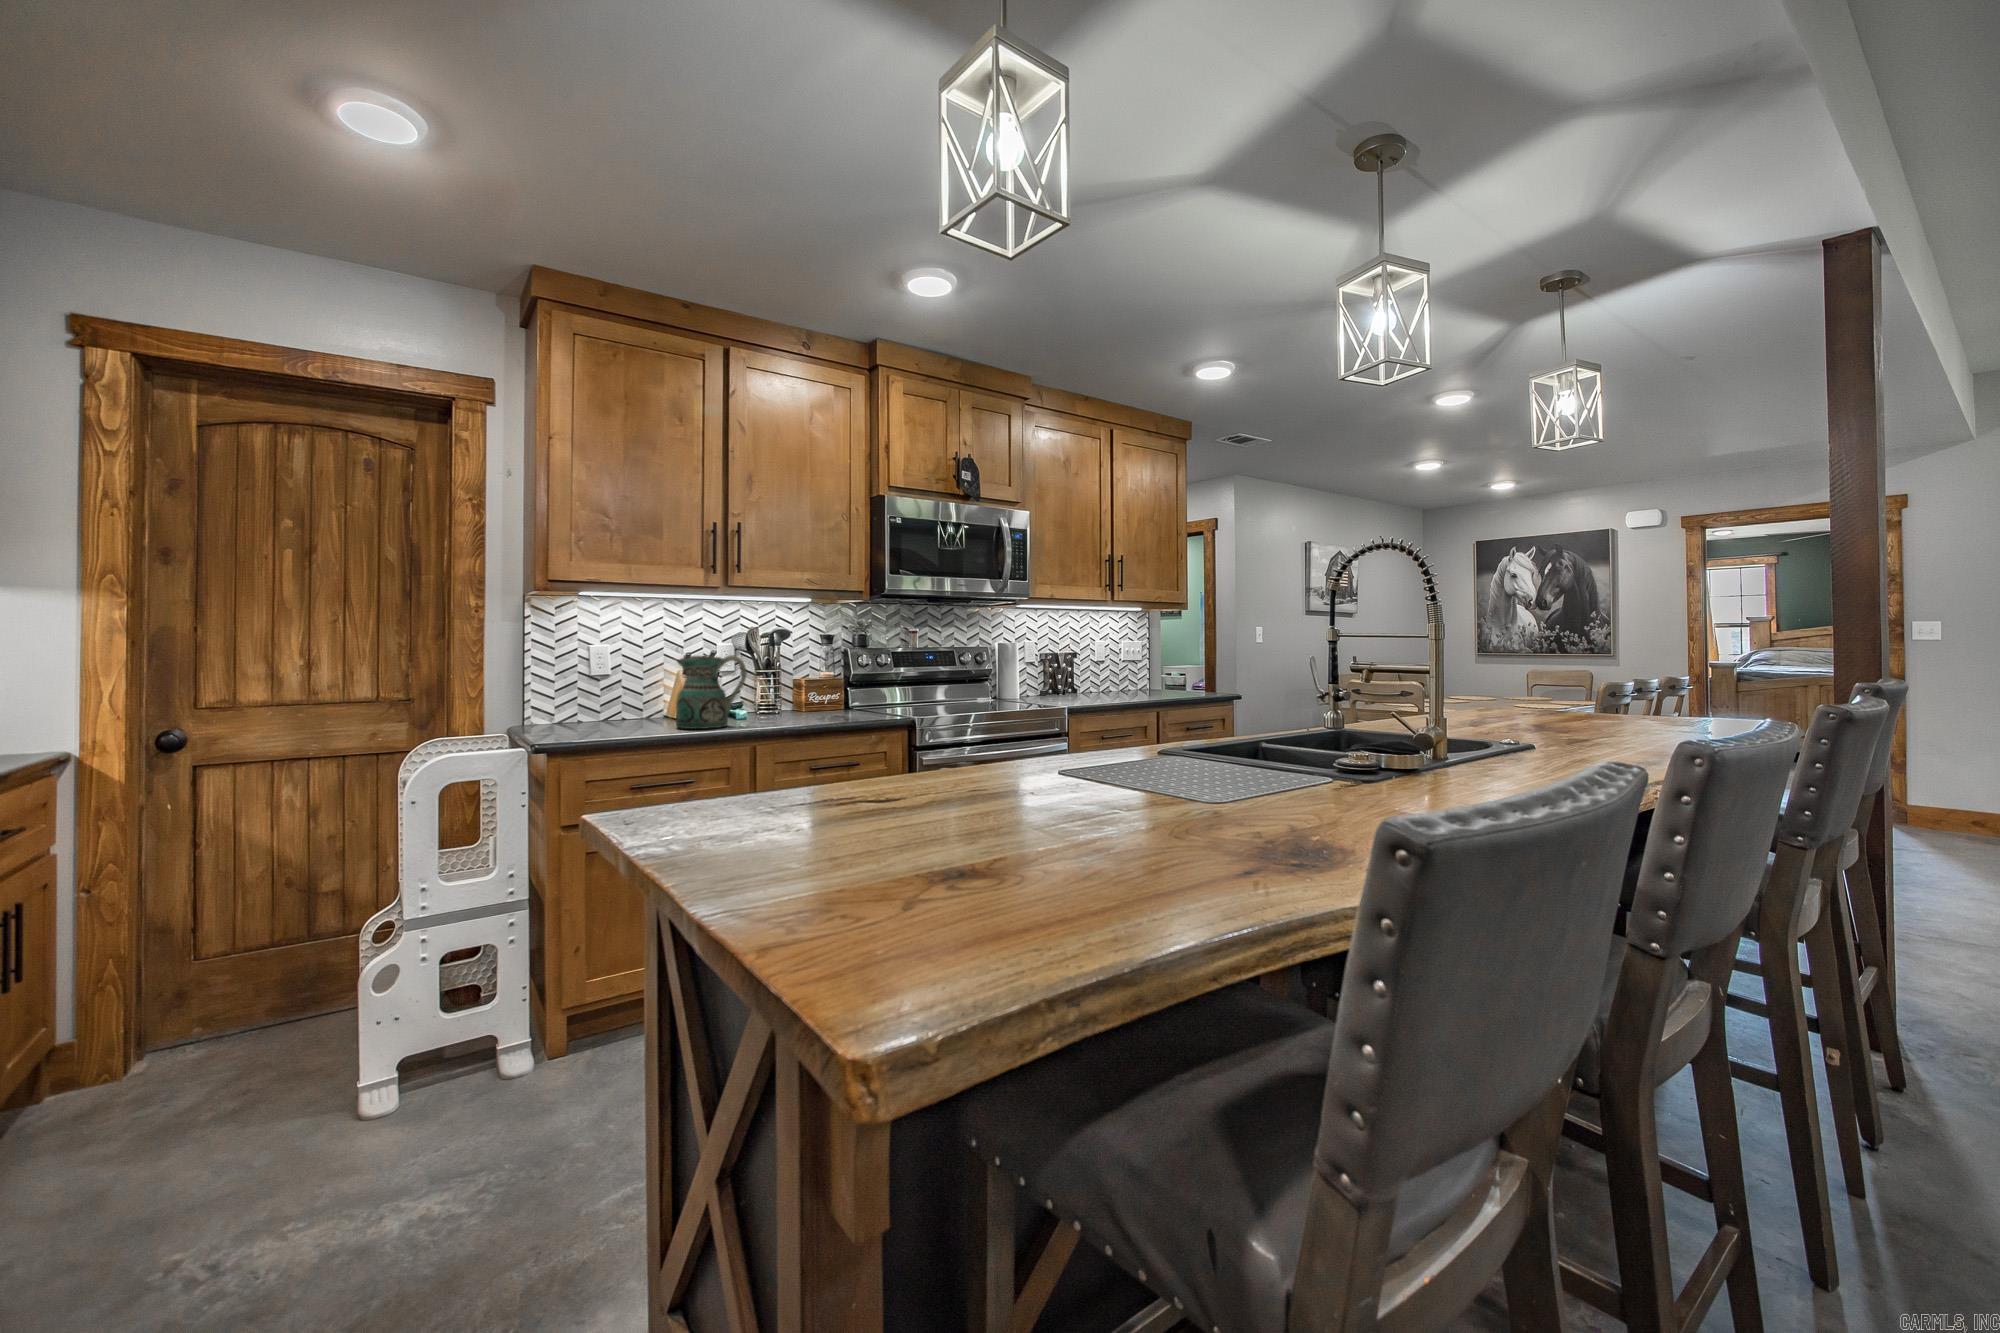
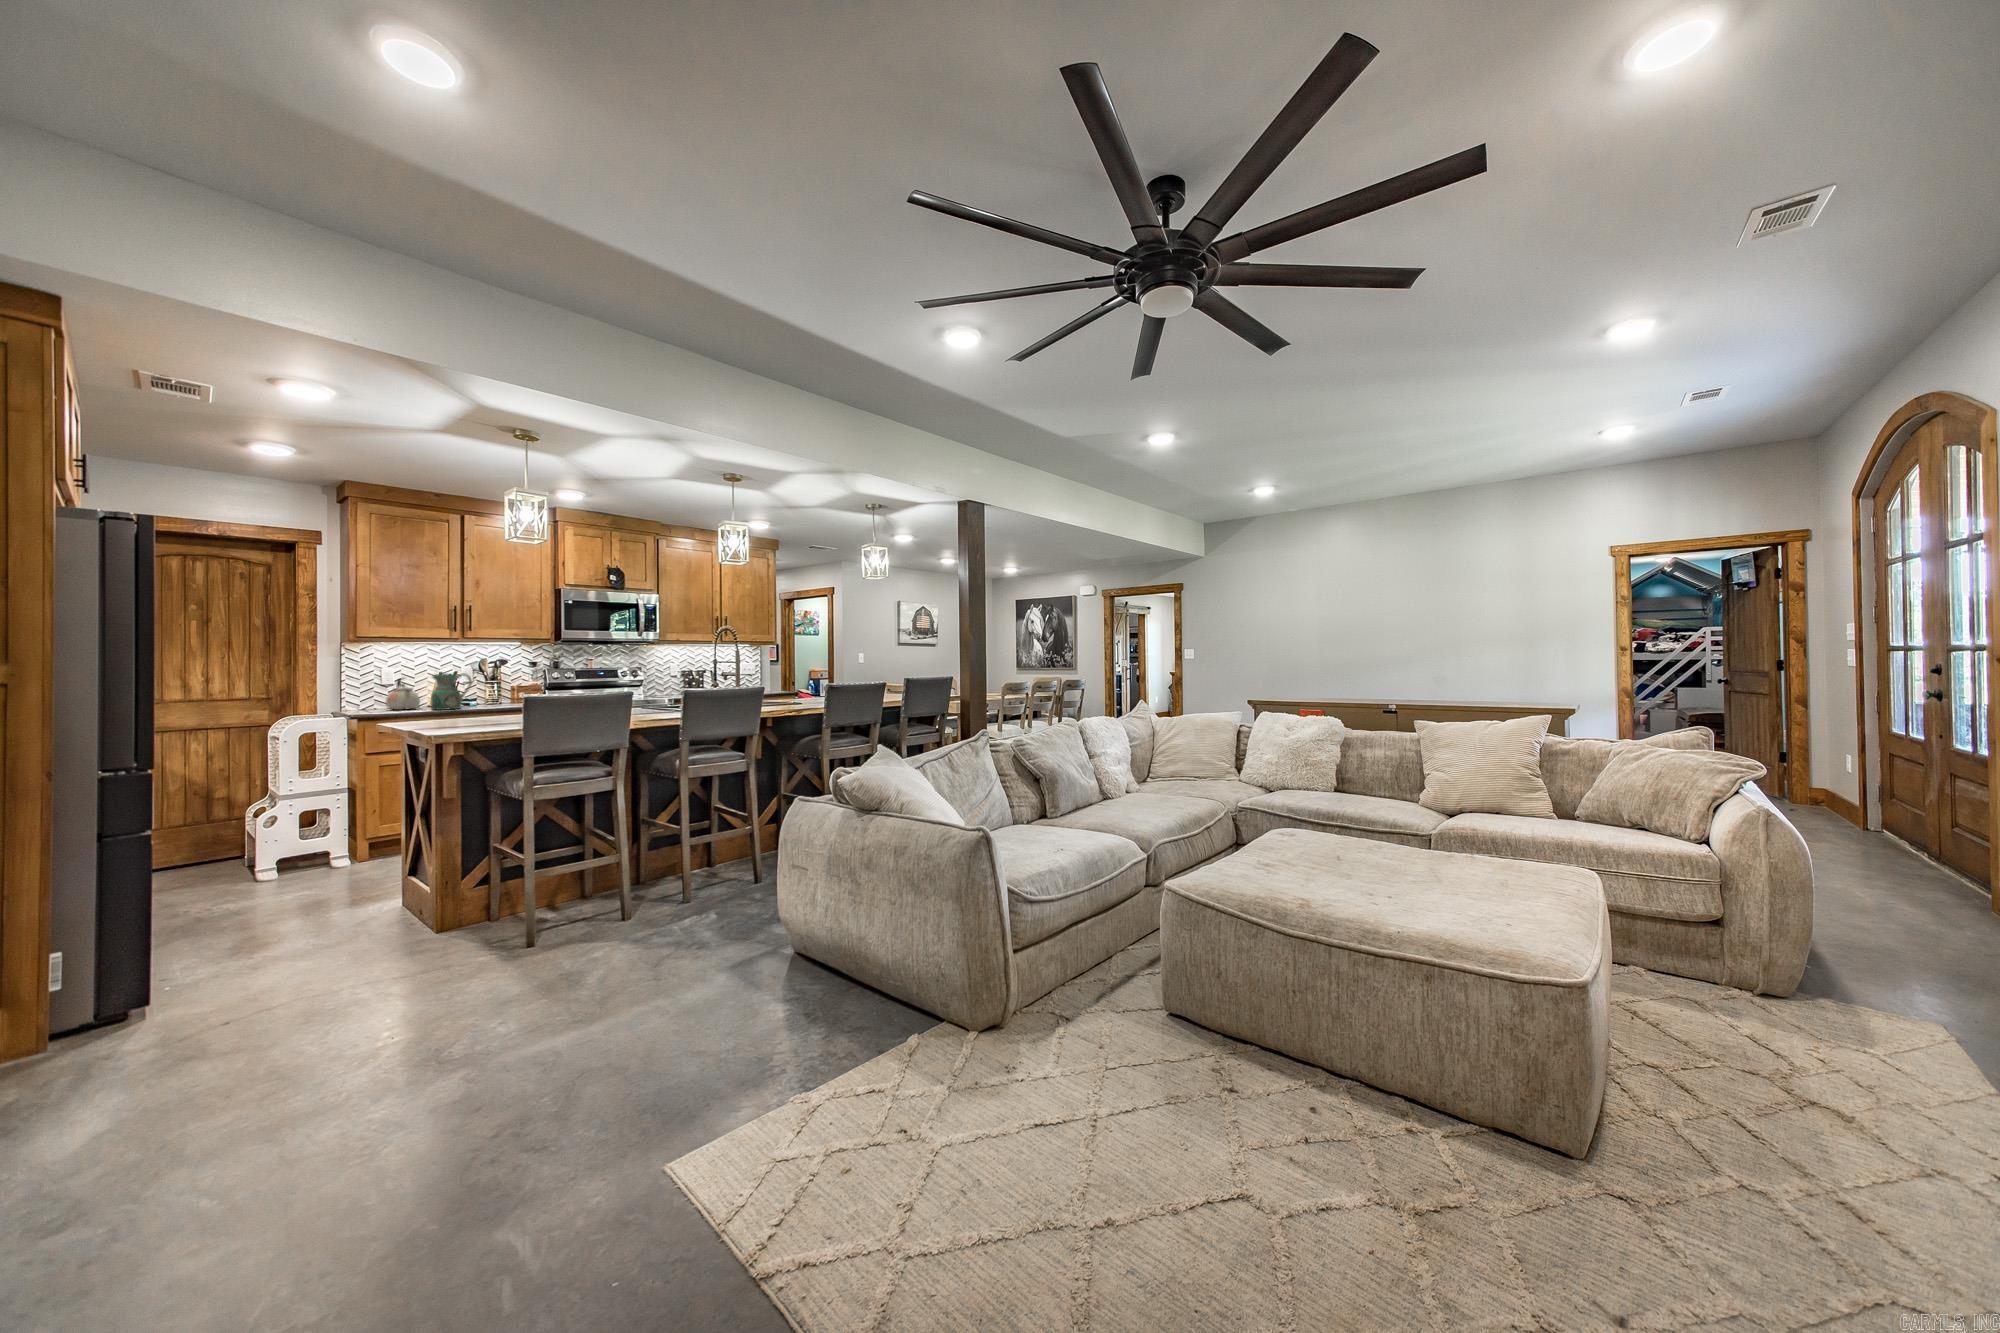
kettle: none [598,663,656,725] -> present [386,678,420,710]

